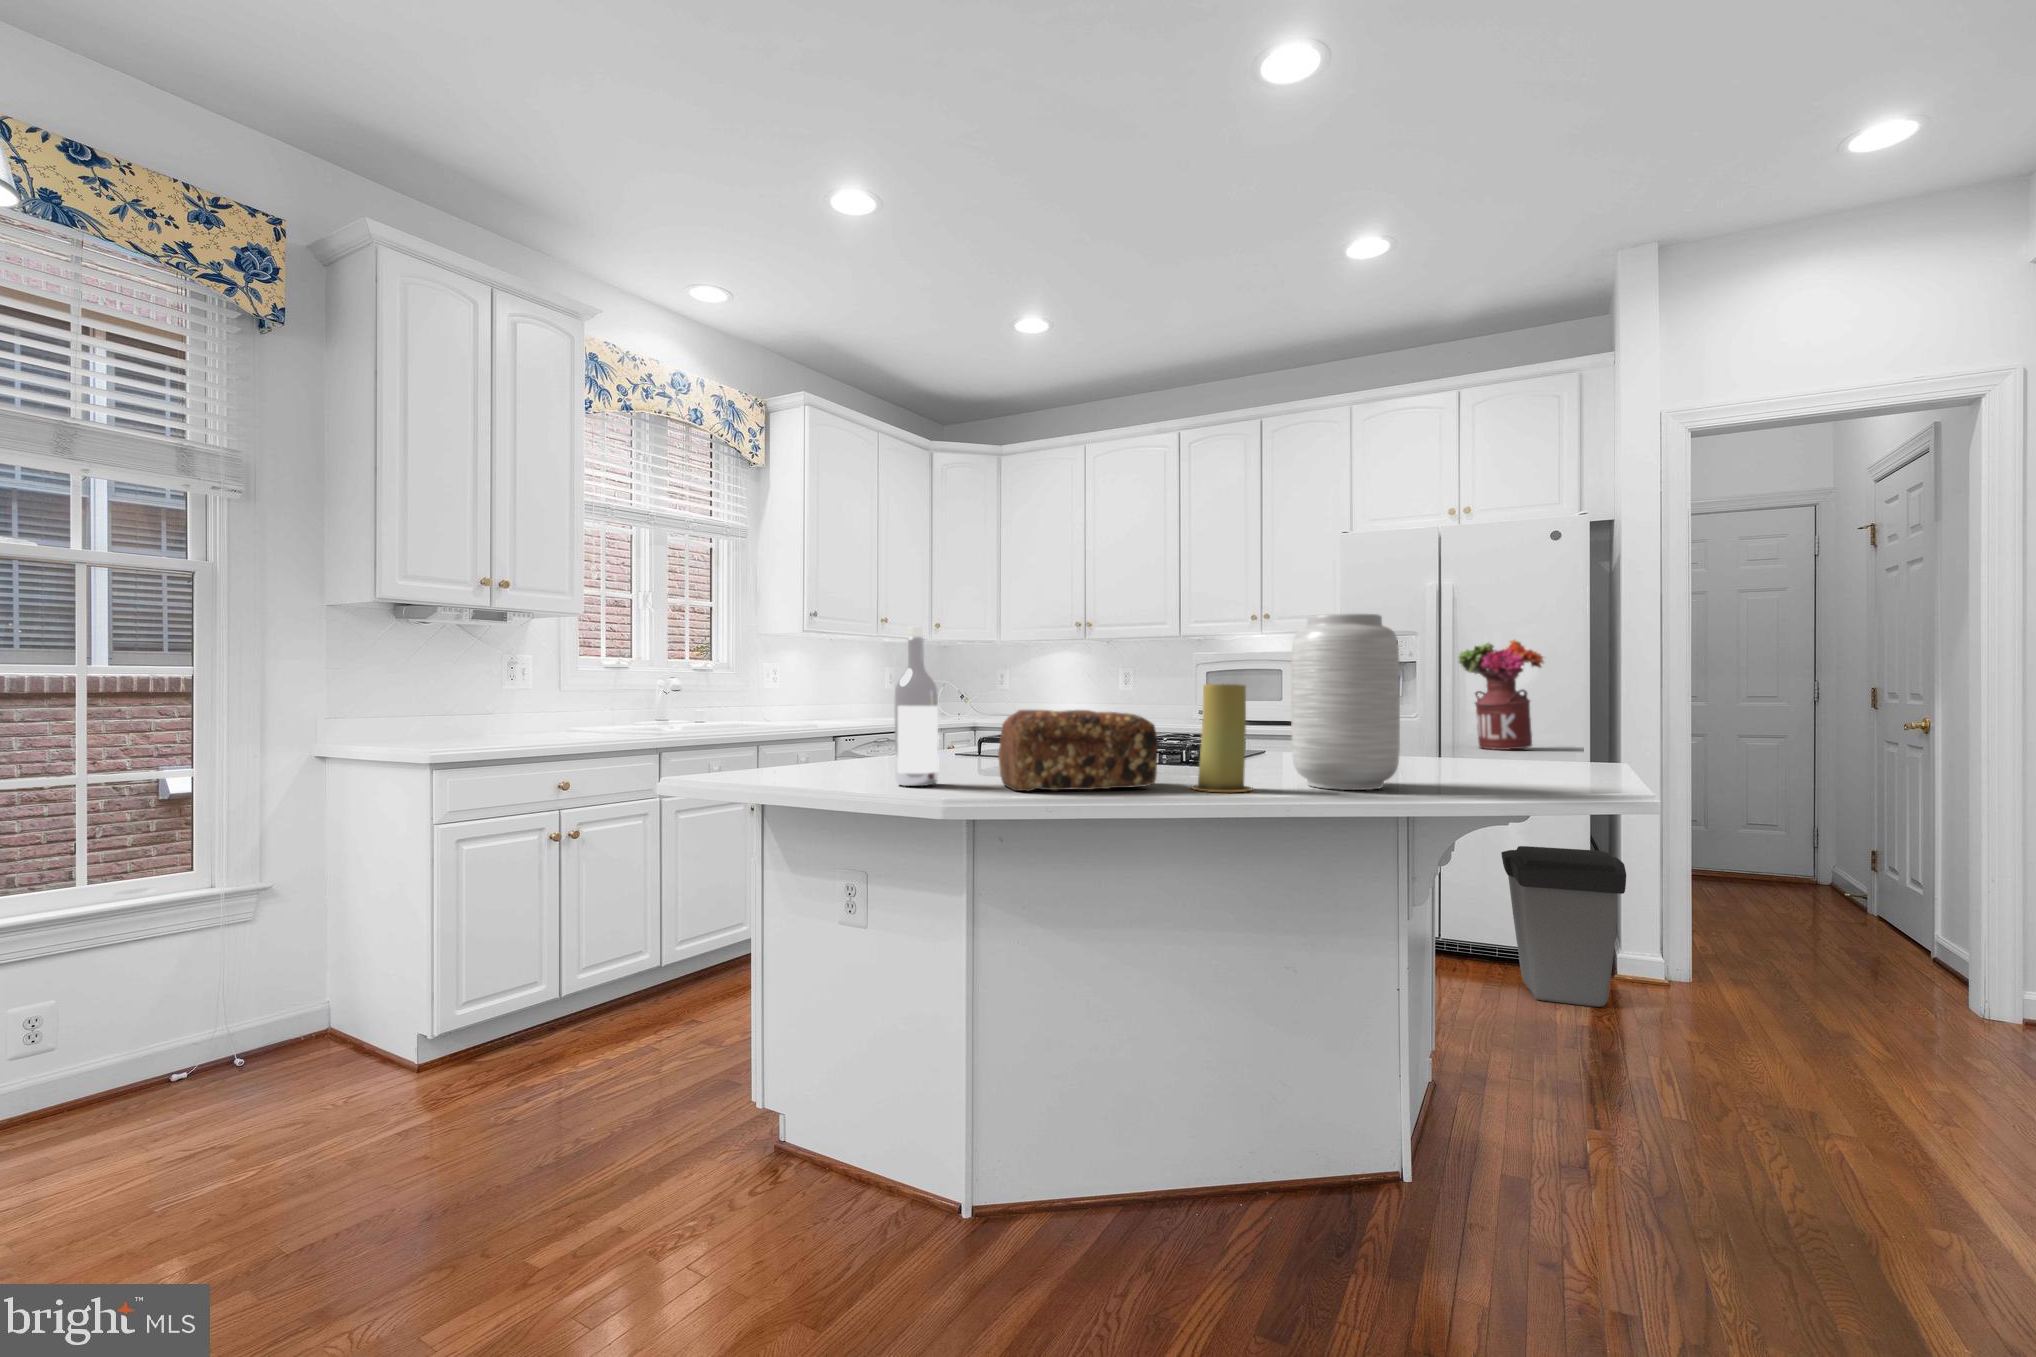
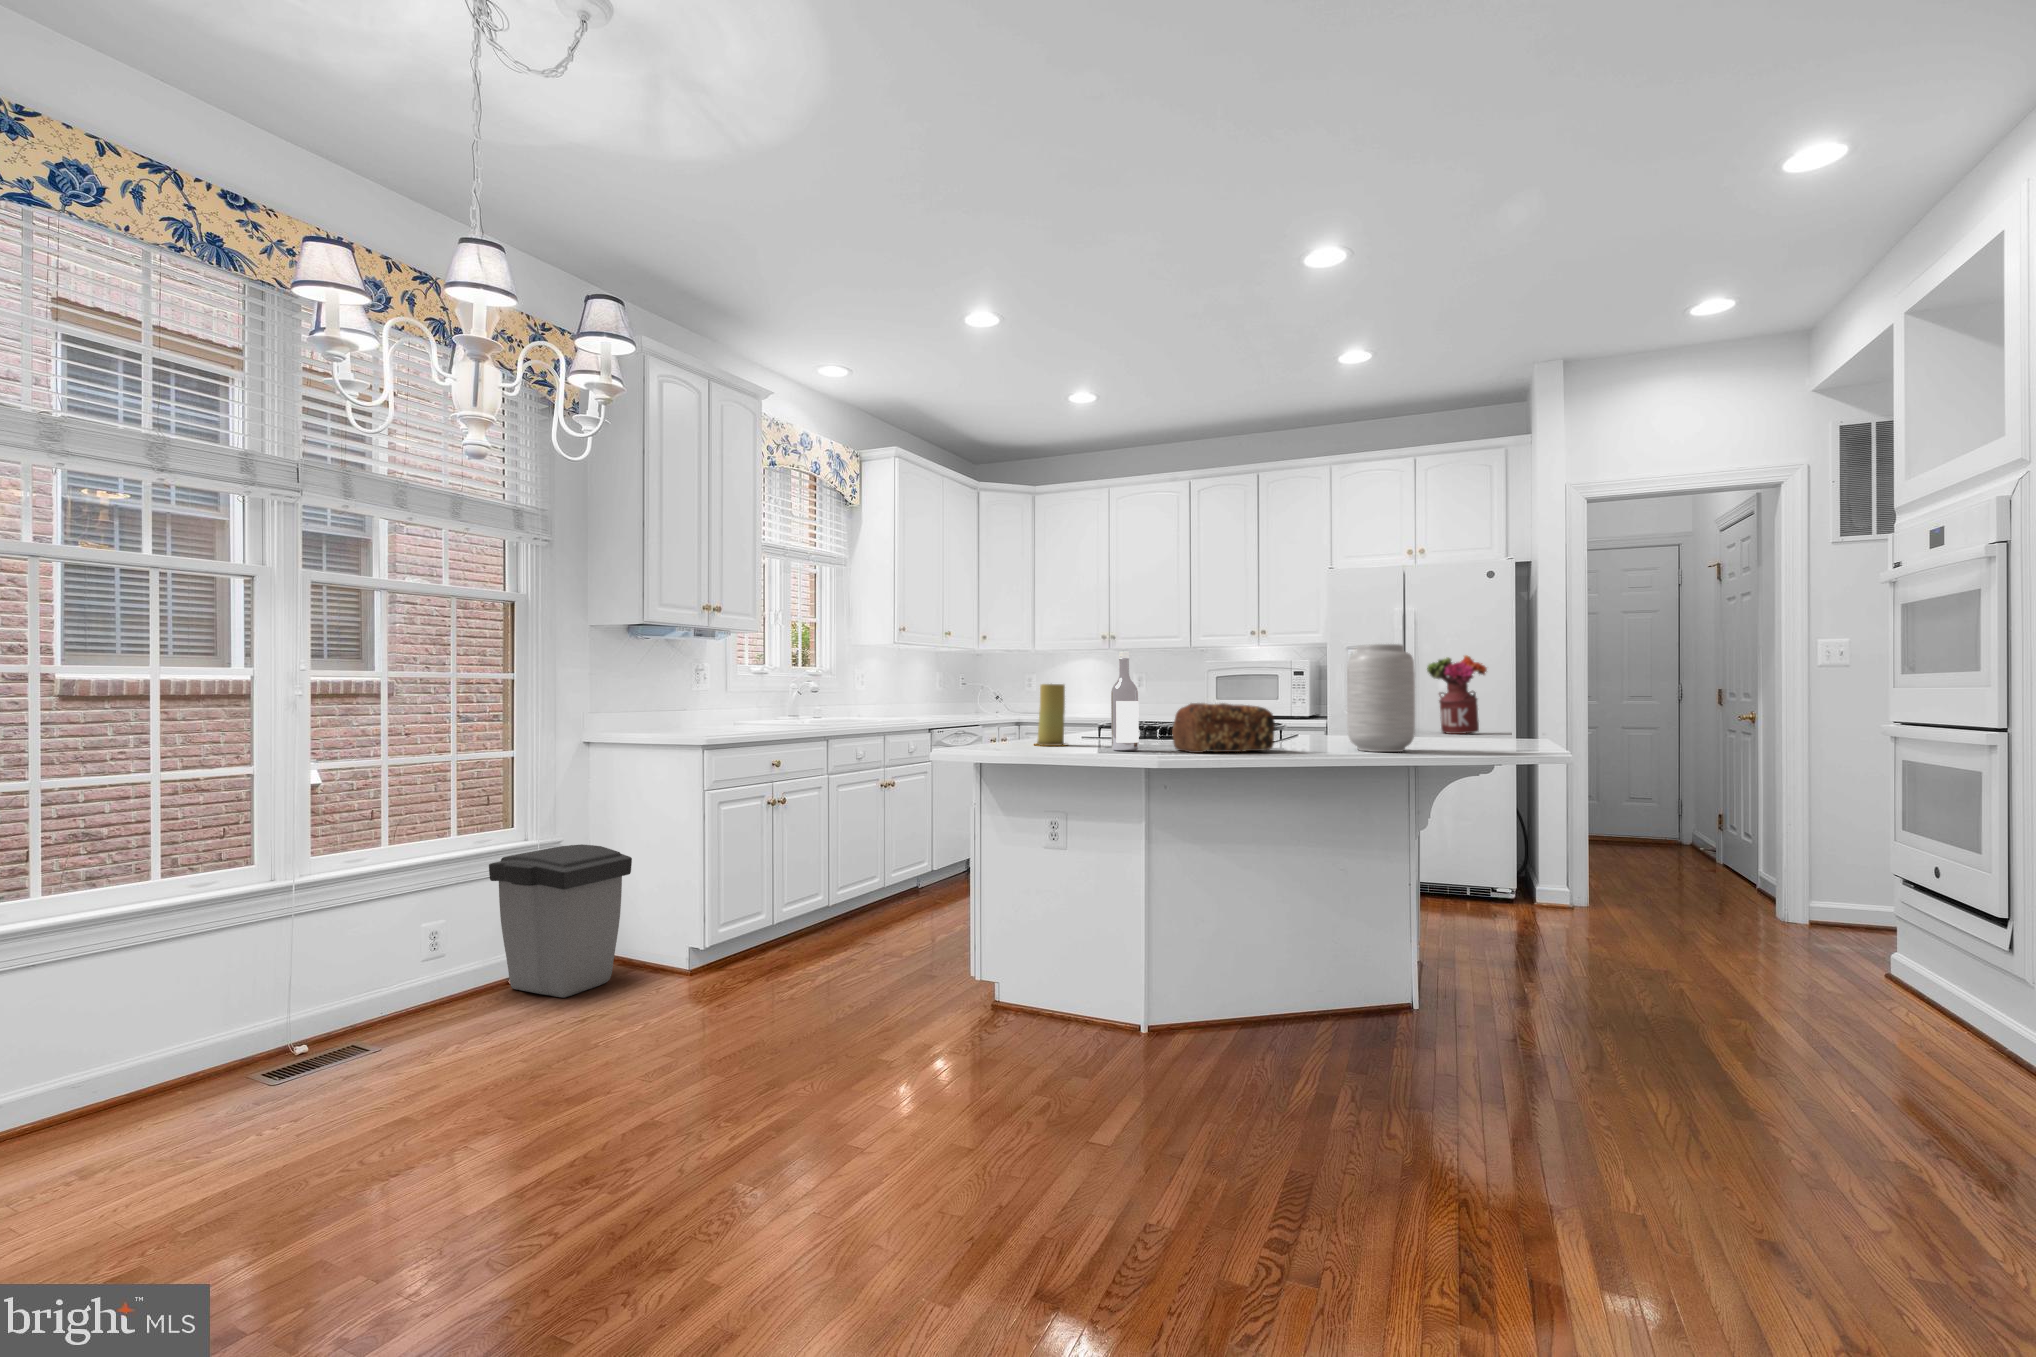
candle: present [1192,684,1252,792] -> present [1036,684,1066,746]
trash can: present [1501,846,1626,1007] -> present [489,844,632,998]

